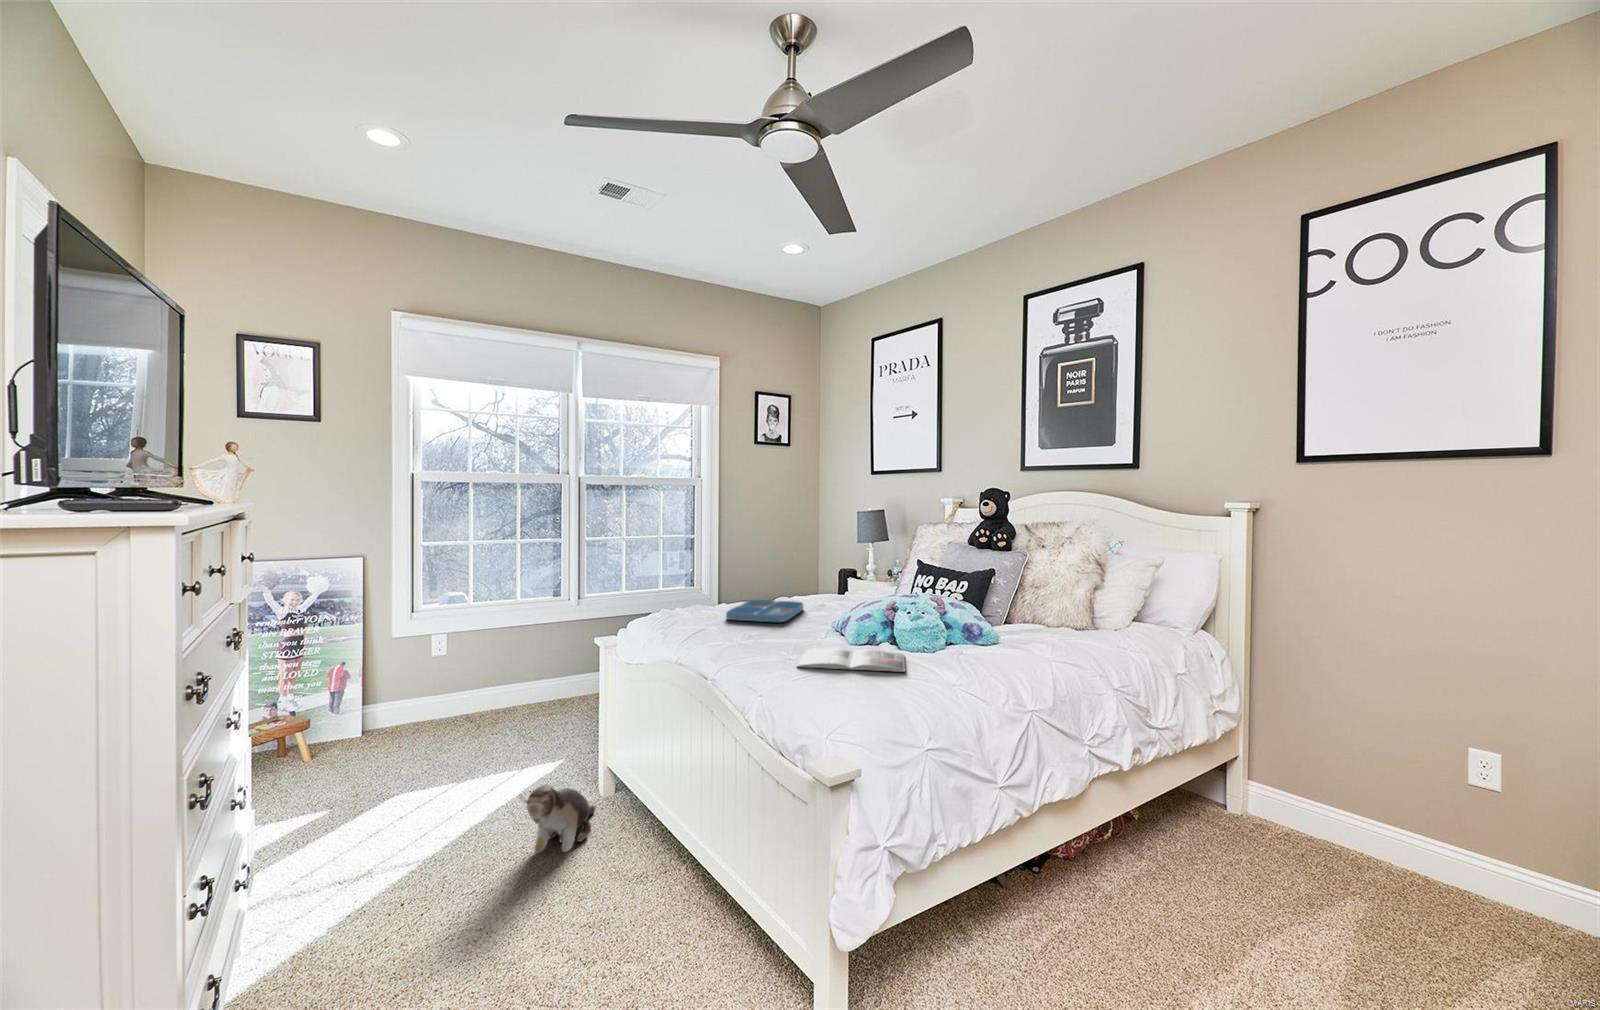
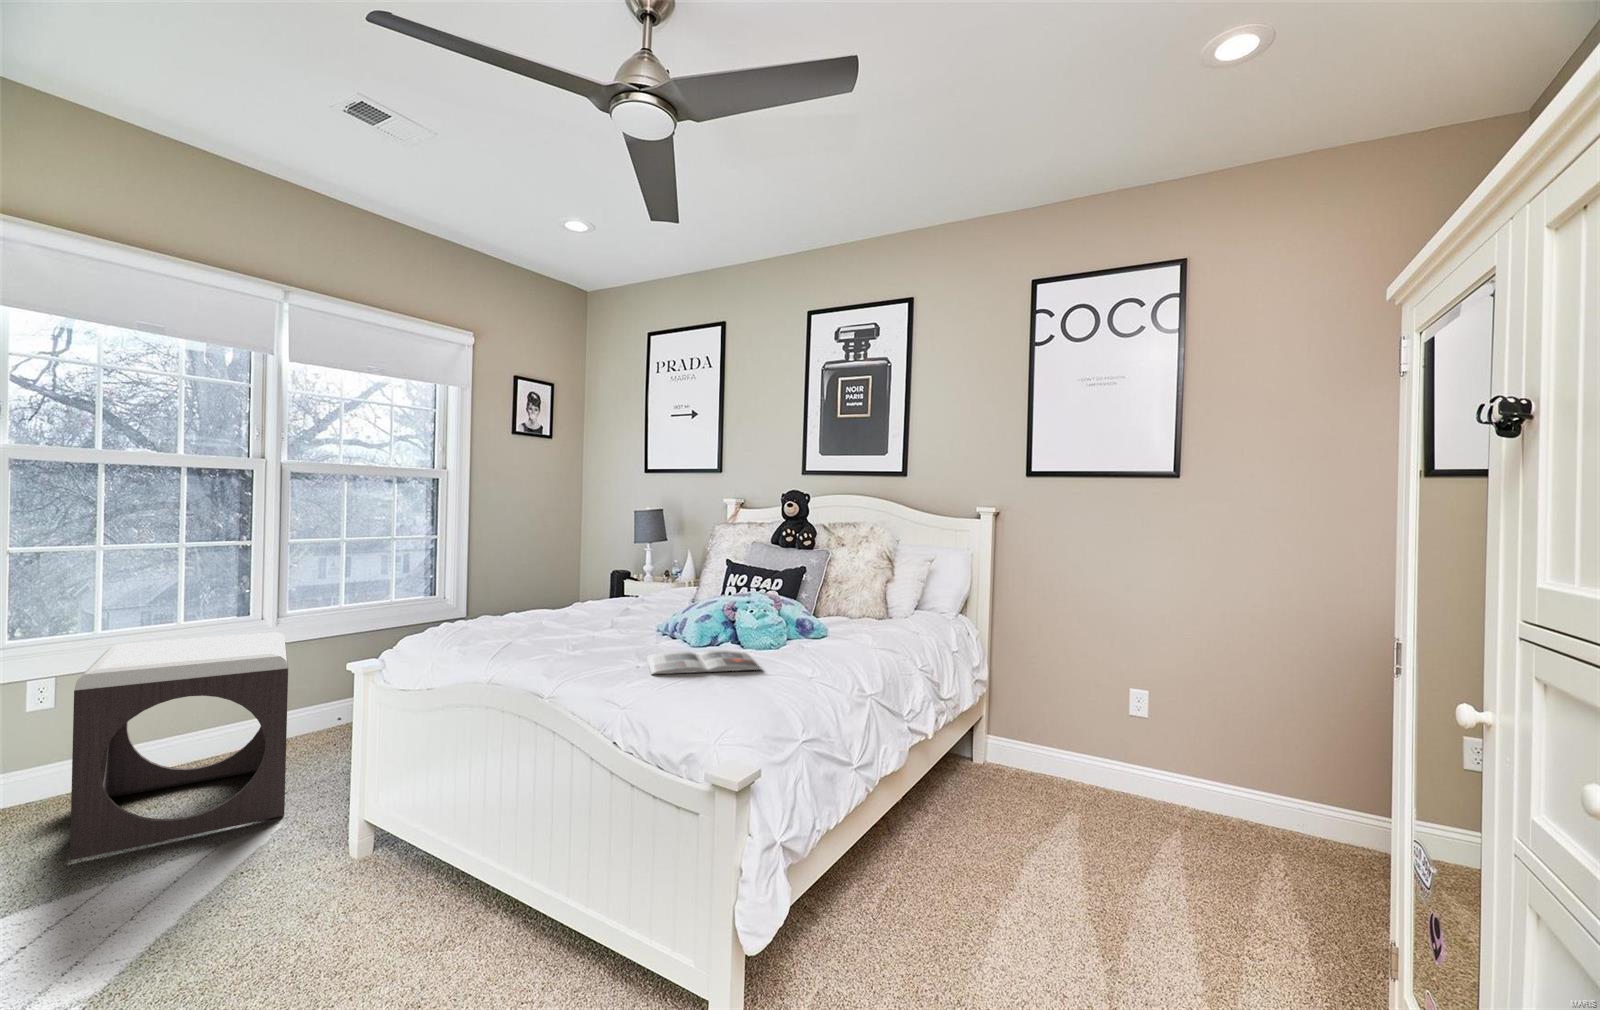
tray: present [726,600,803,622] -> none [528,607,608,631]
footstool: none [441,610,579,763] -> present [70,633,288,861]
plush toy: present [519,784,595,852] -> none [266,854,359,945]

